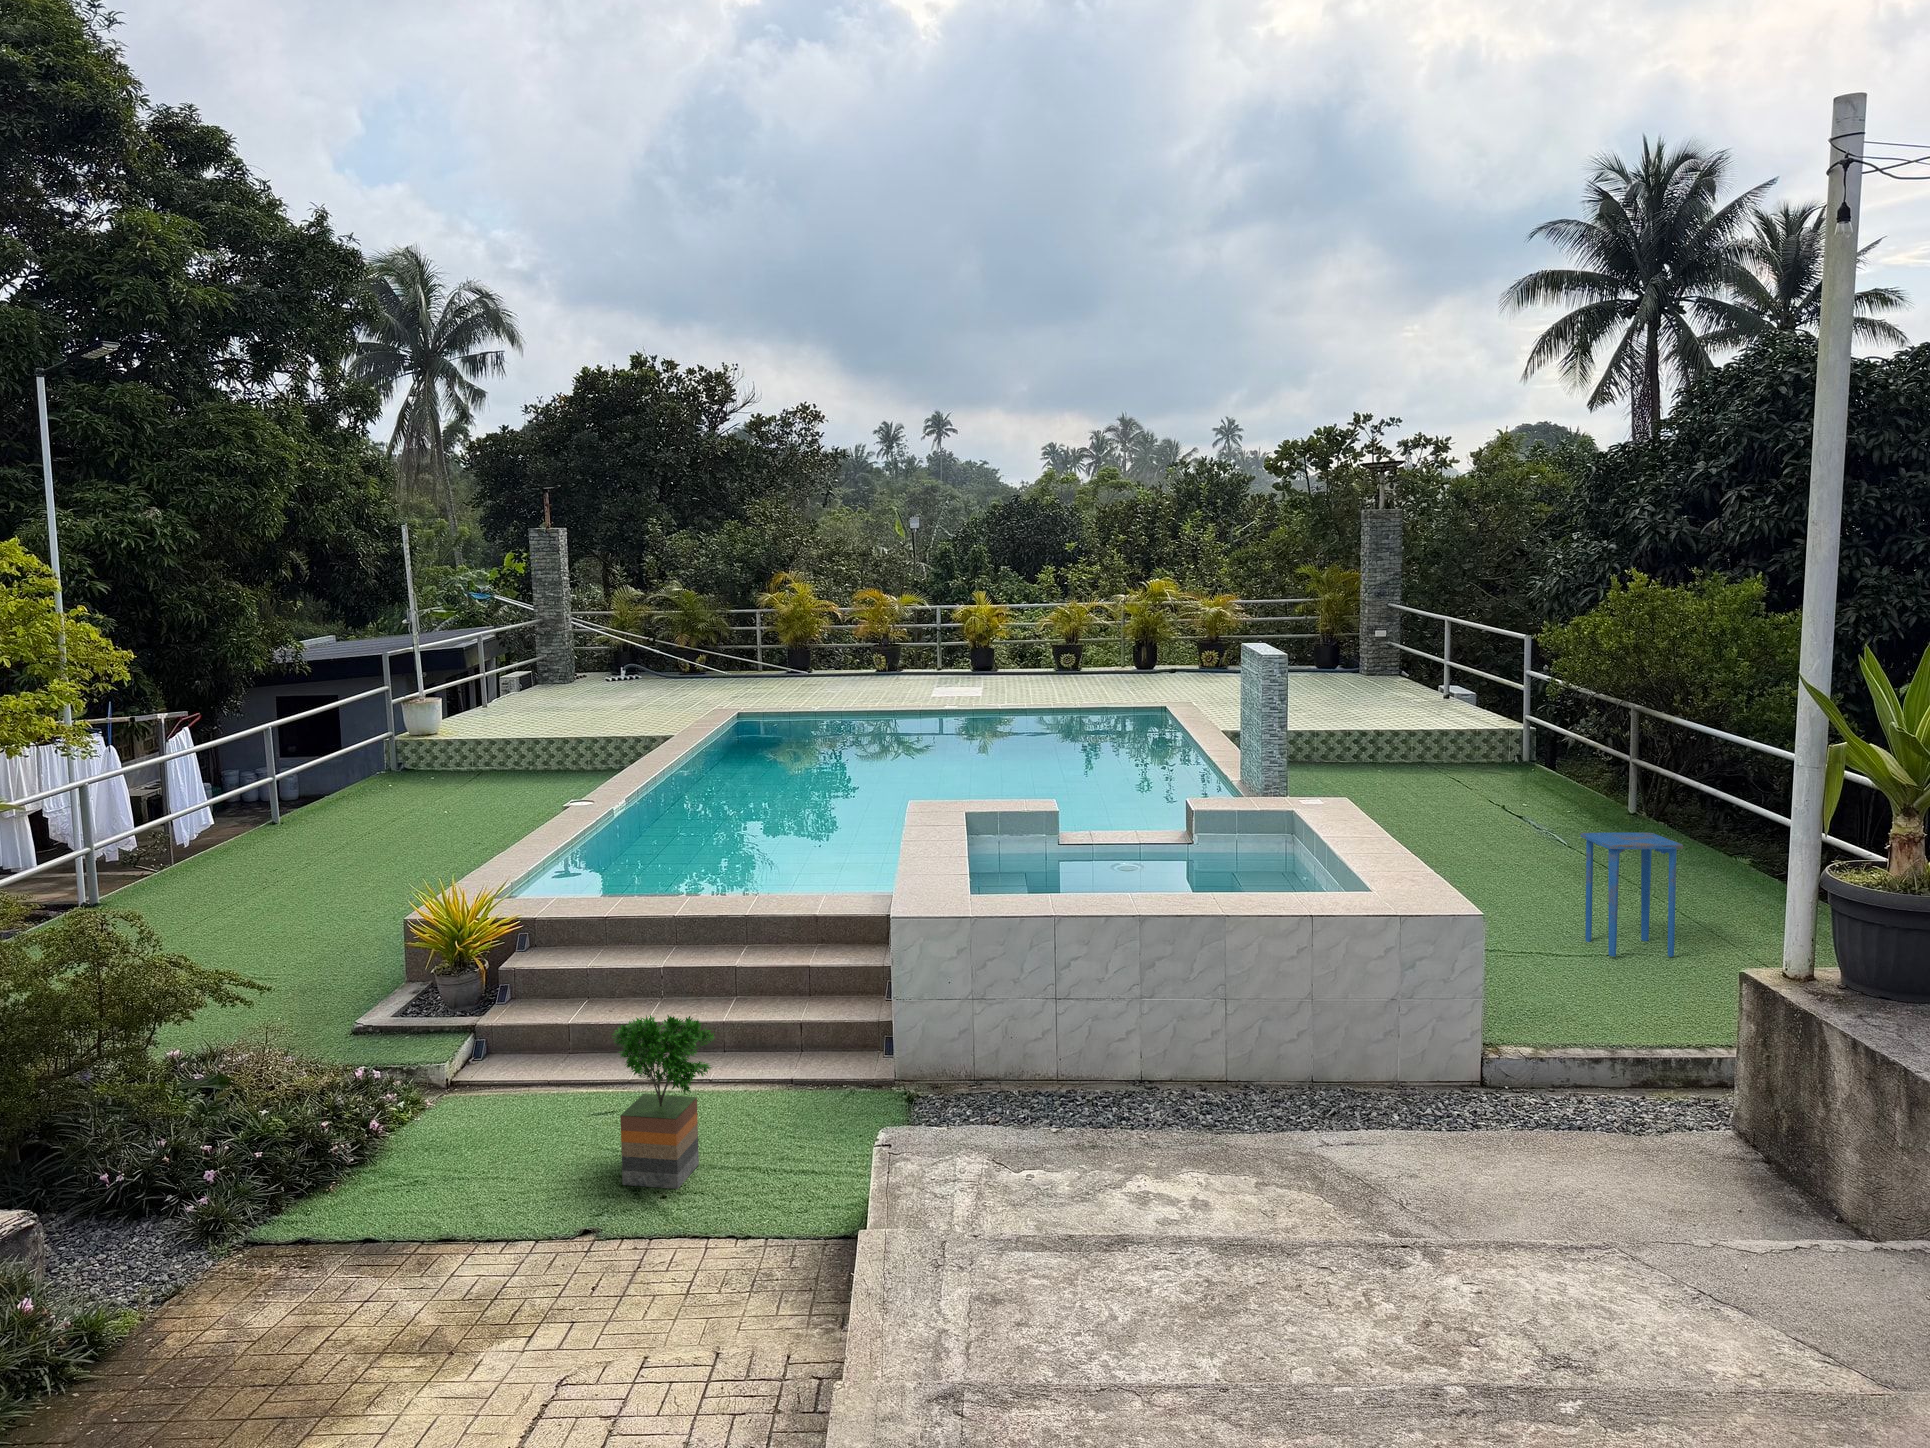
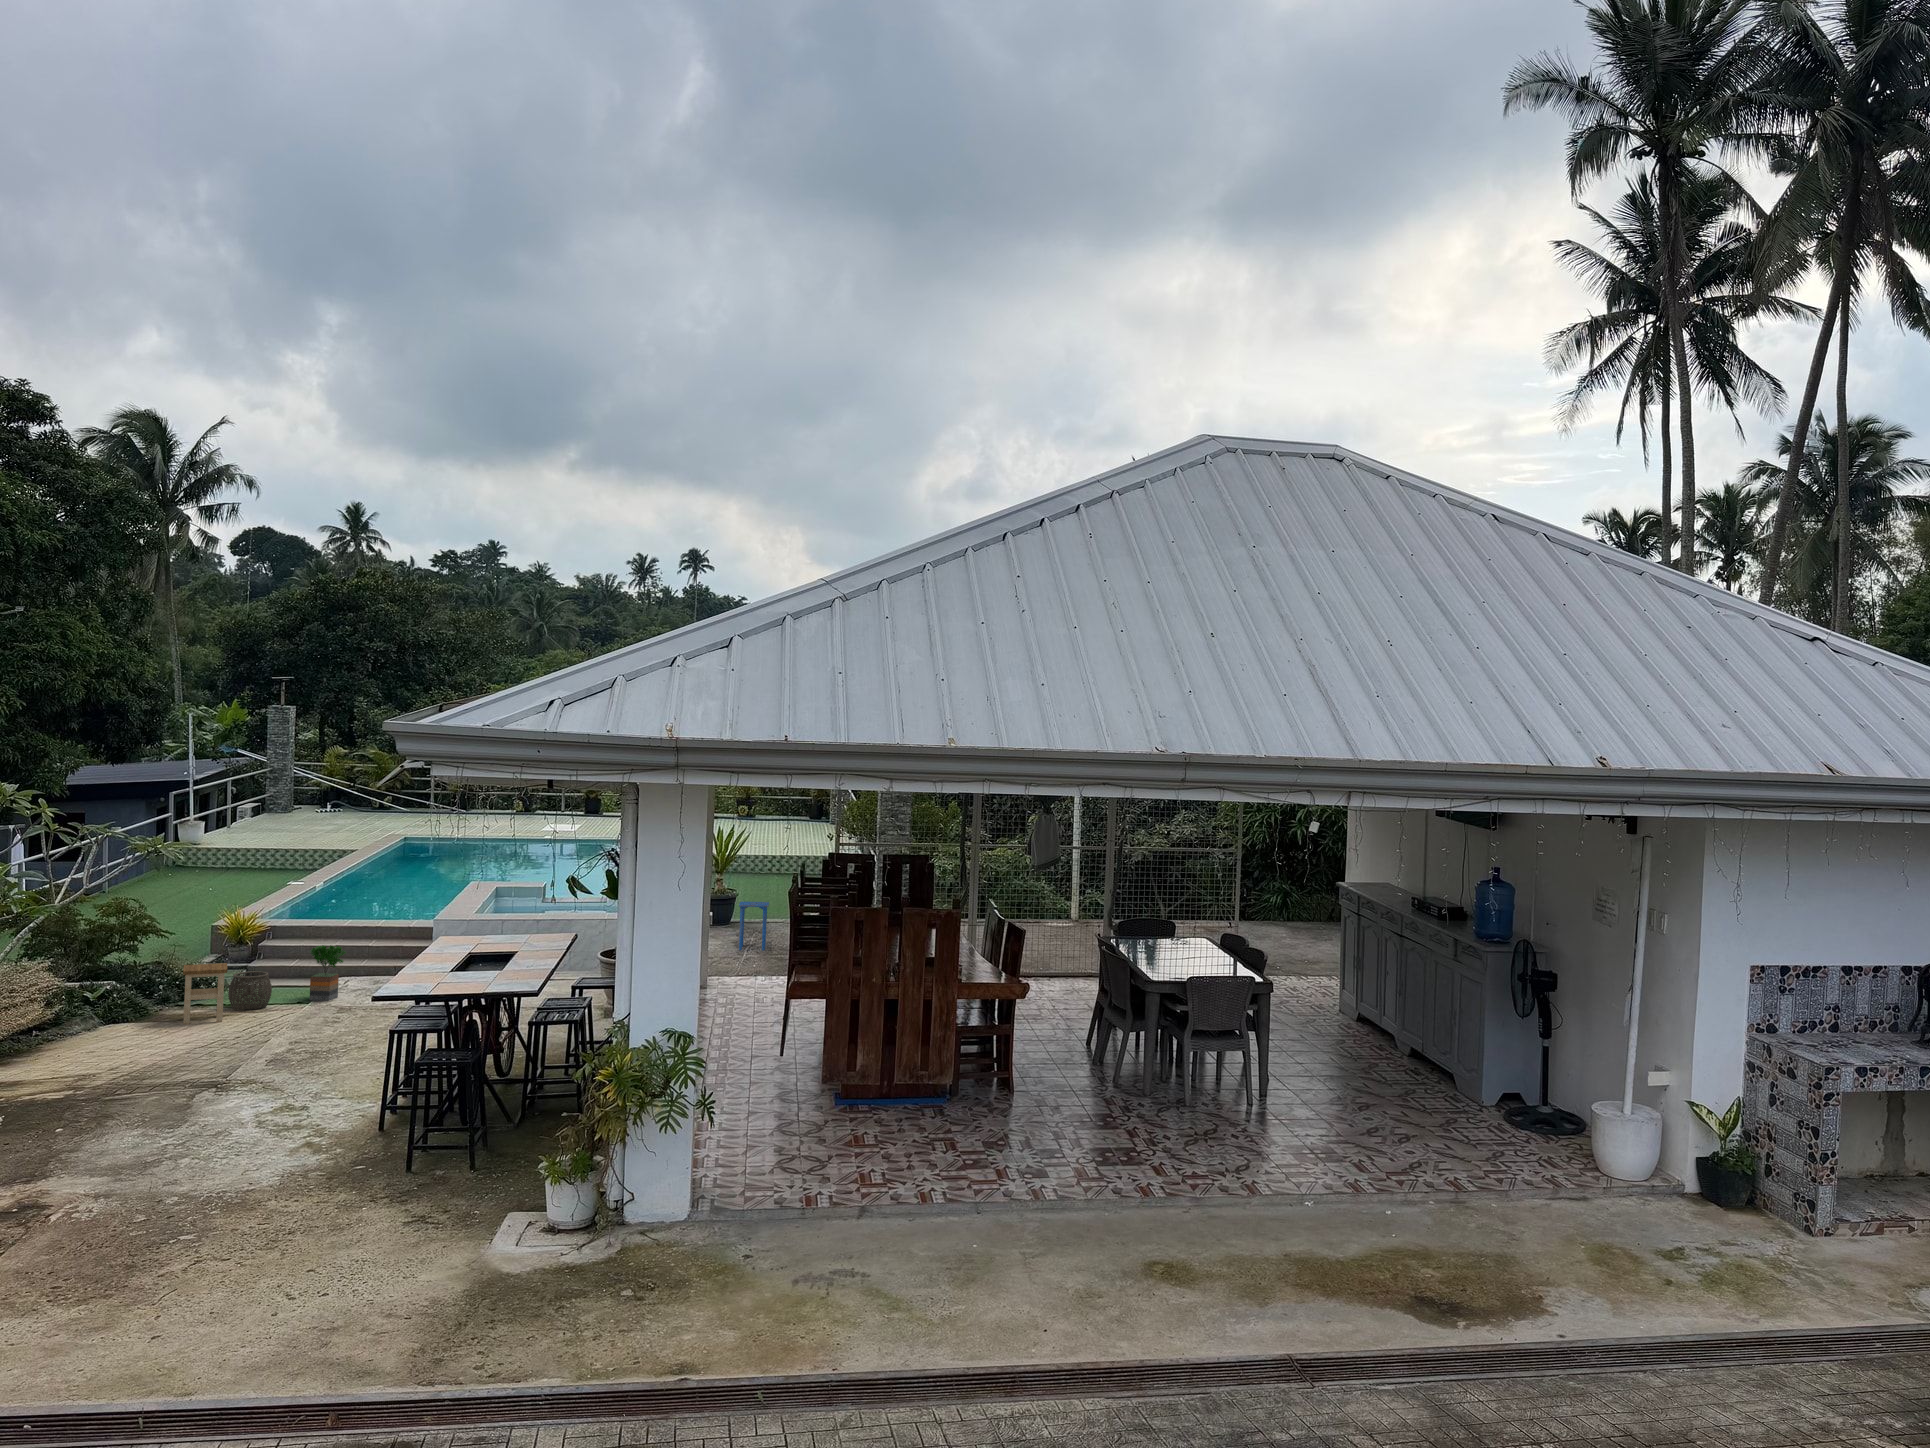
woven basket: none [380,1115,512,1258] -> present [228,971,272,1010]
stool: none [179,1130,354,1390] -> present [183,963,227,1024]

